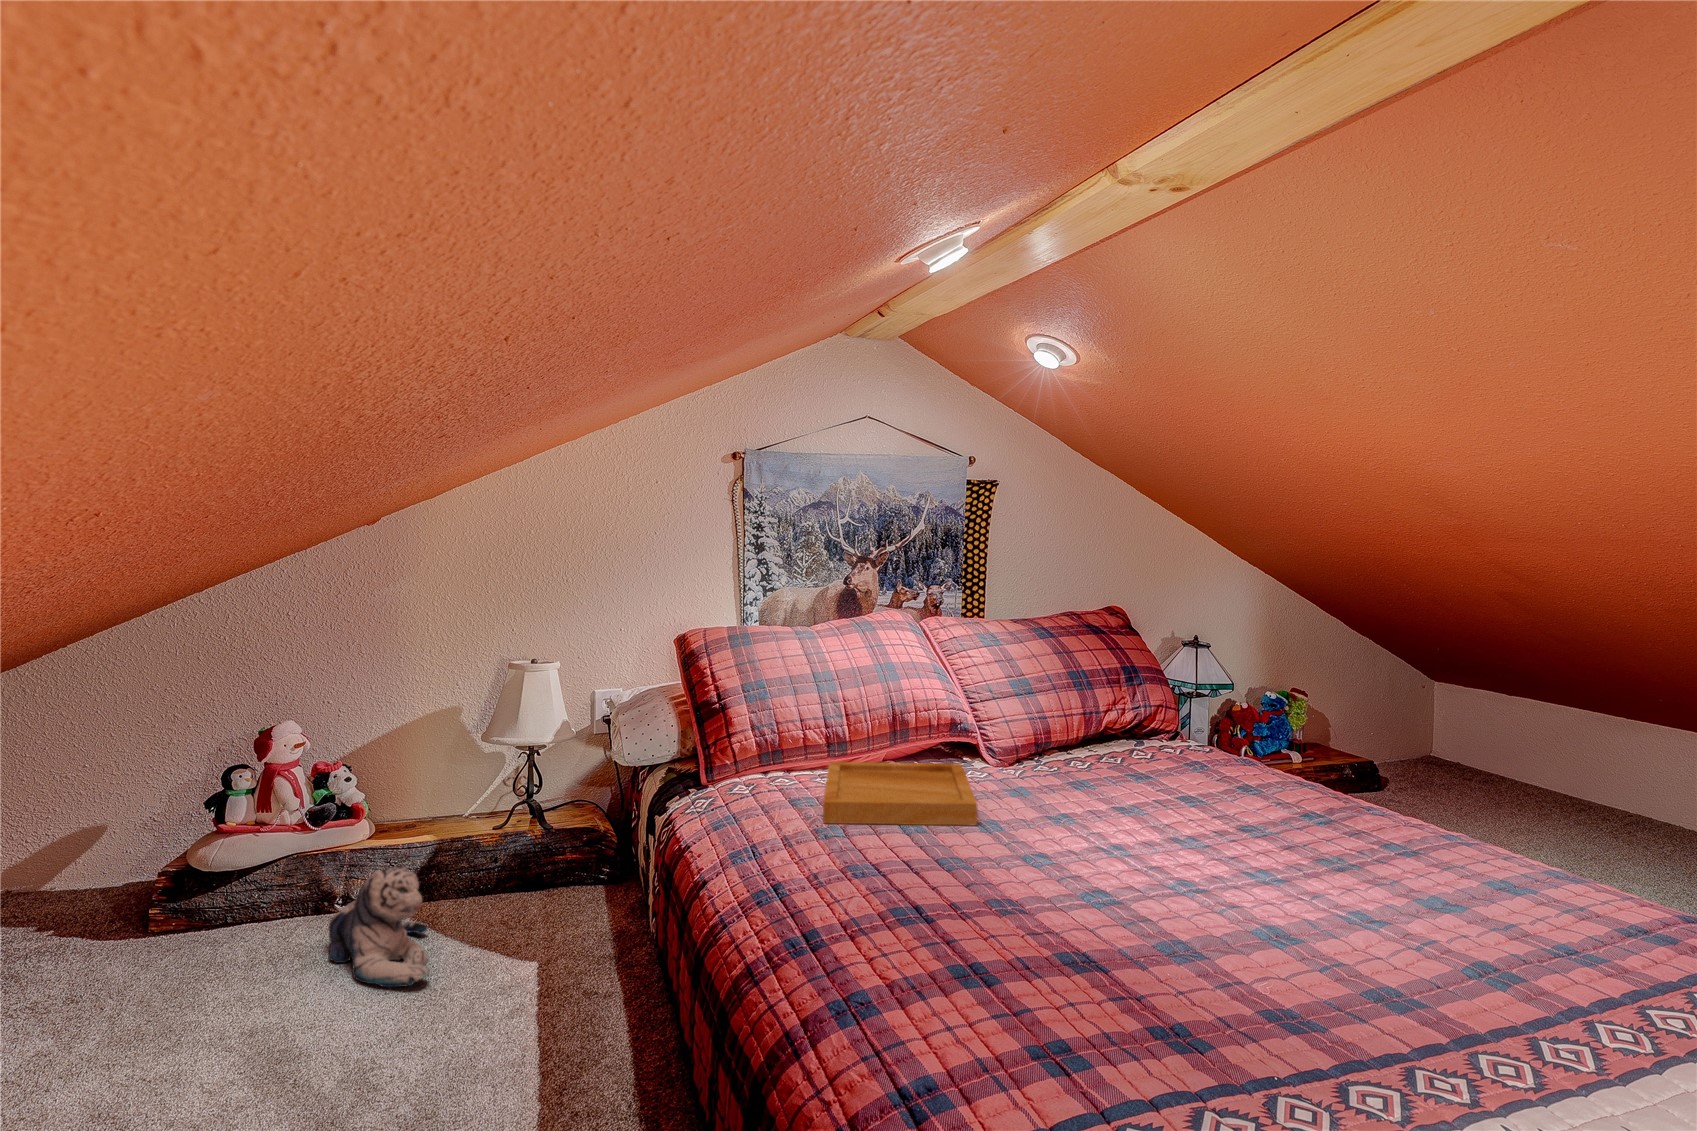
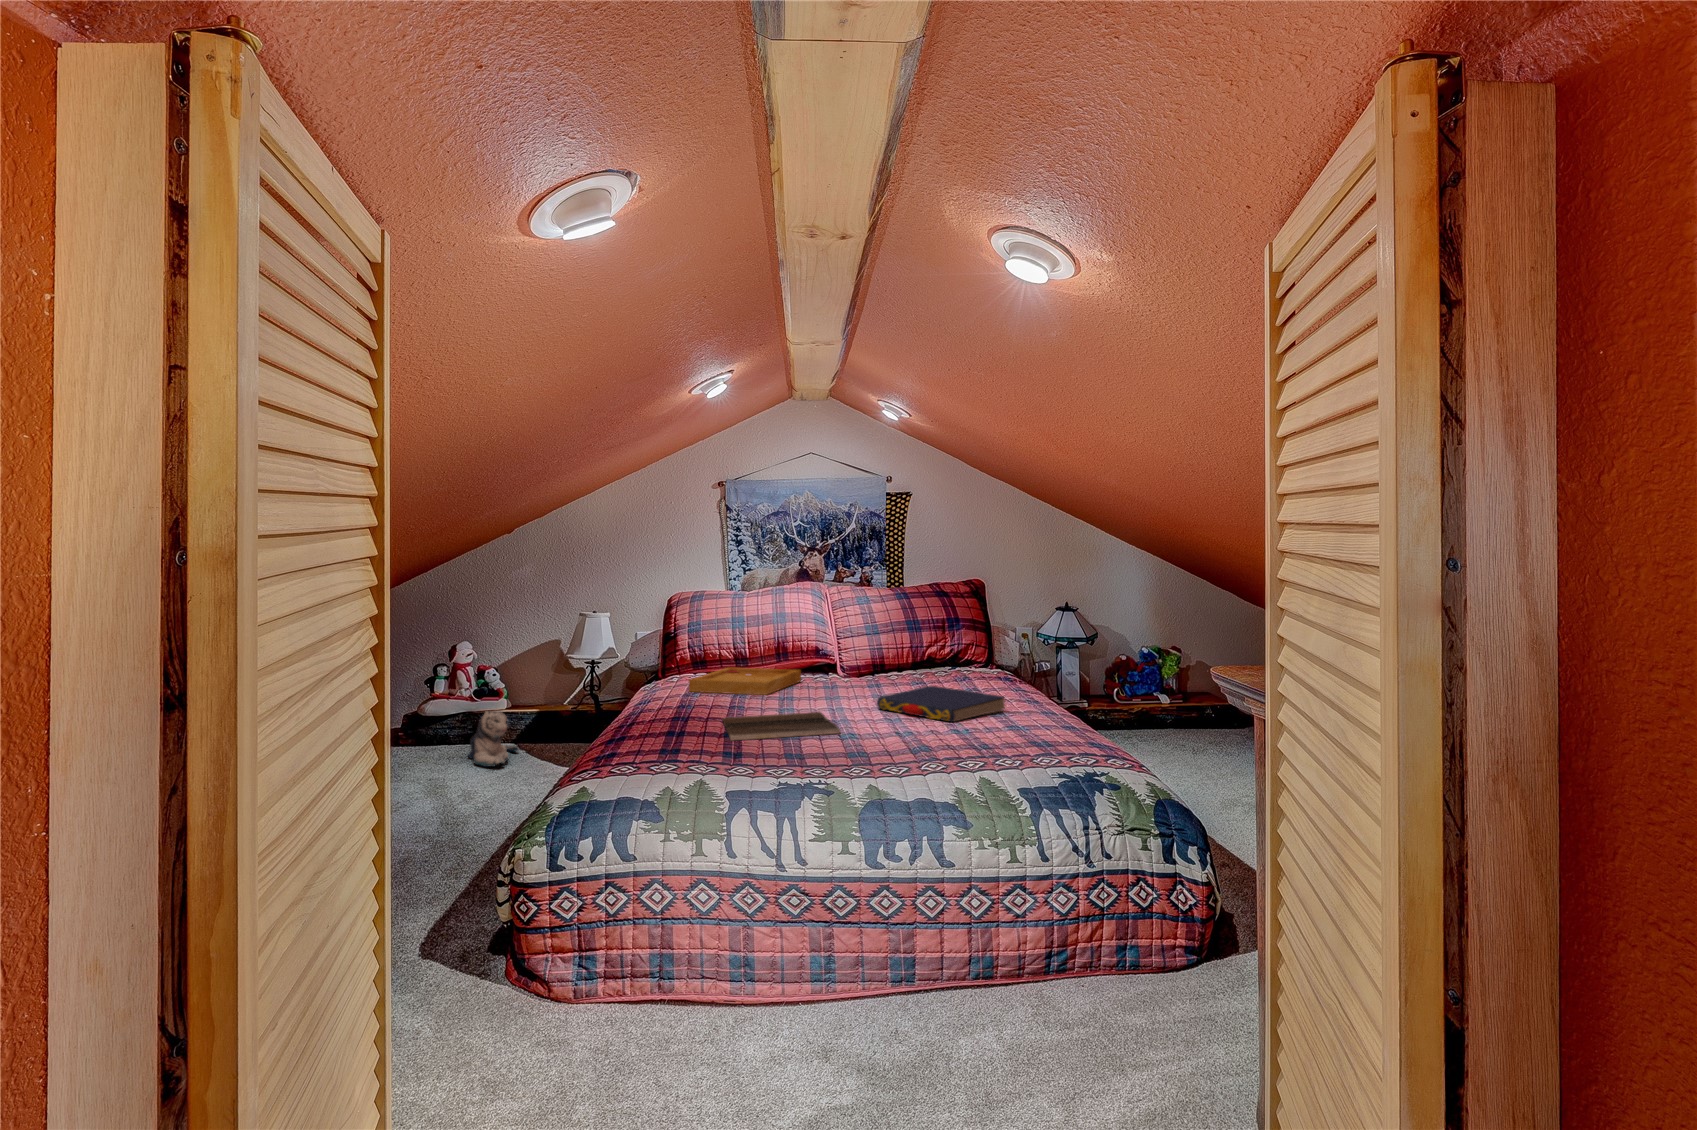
book: none [1244,799,1452,892] -> present [877,685,1005,722]
laptop: none [1055,880,1364,1010] -> present [722,712,841,740]

